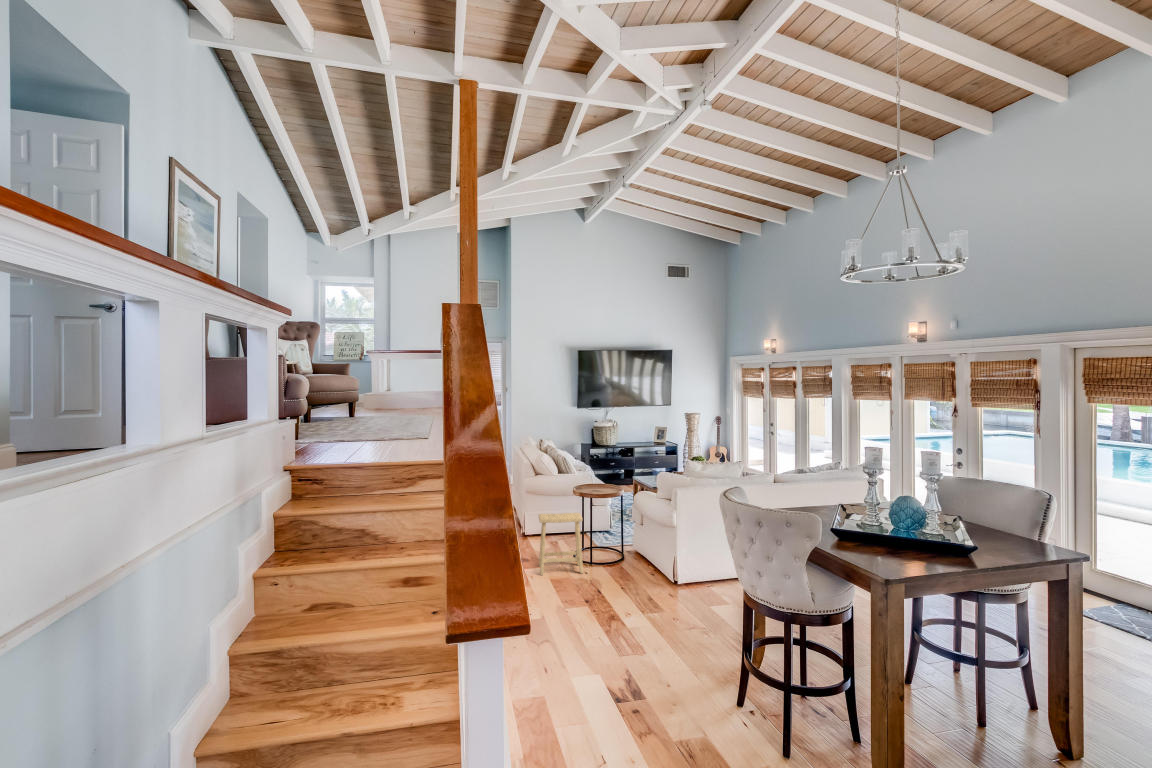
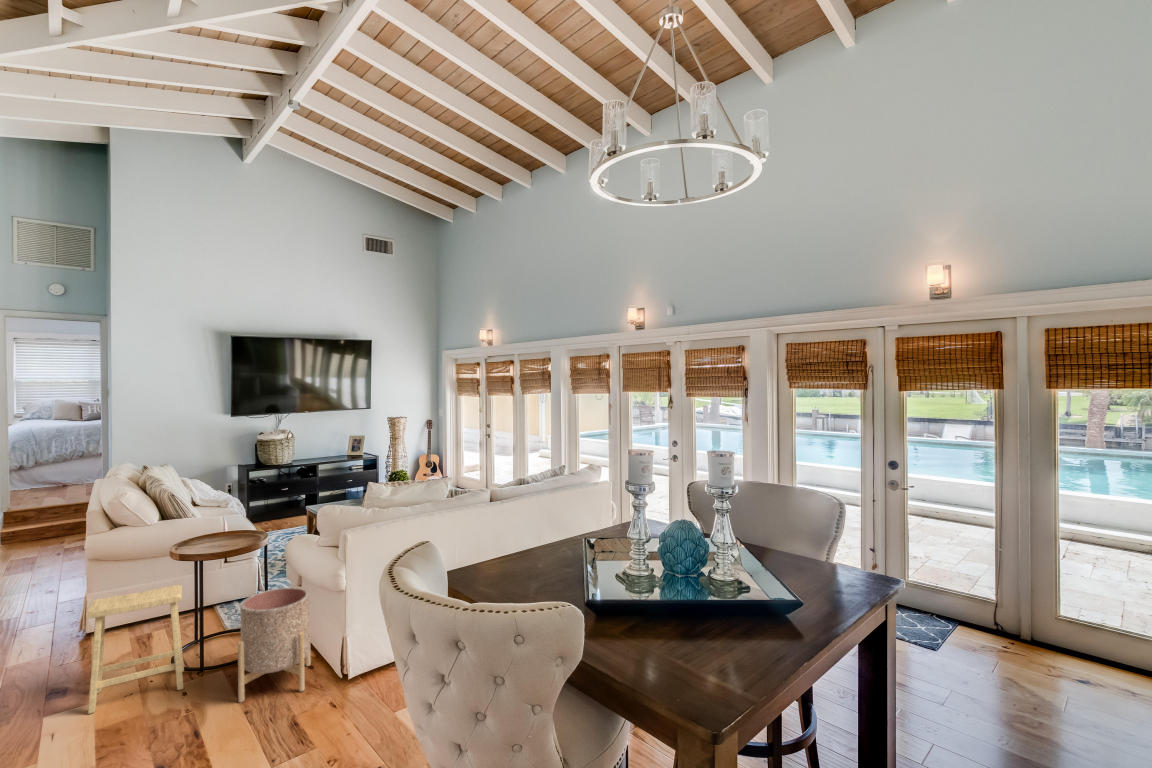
planter: none [615,523,653,587] -> present [238,587,311,702]

